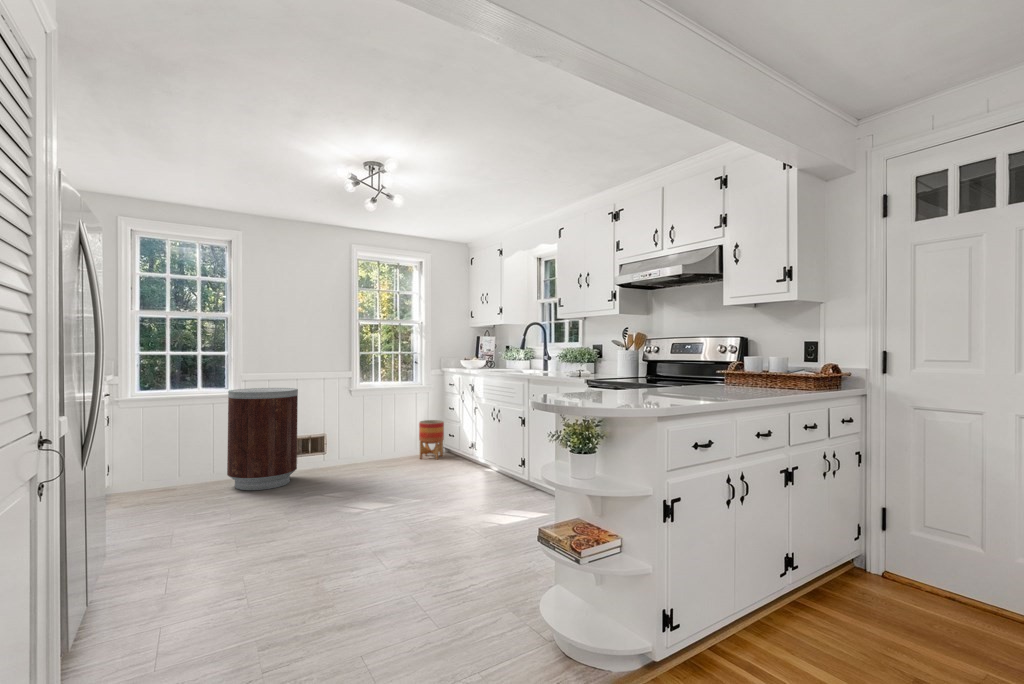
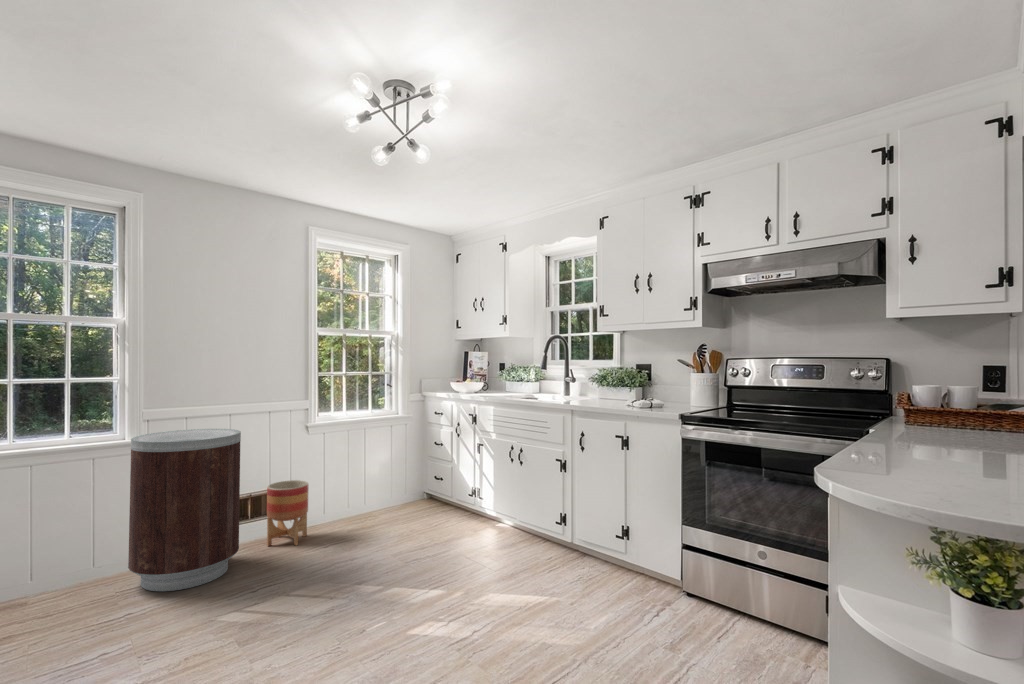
planter: present [419,420,444,459] -> present [267,480,308,546]

